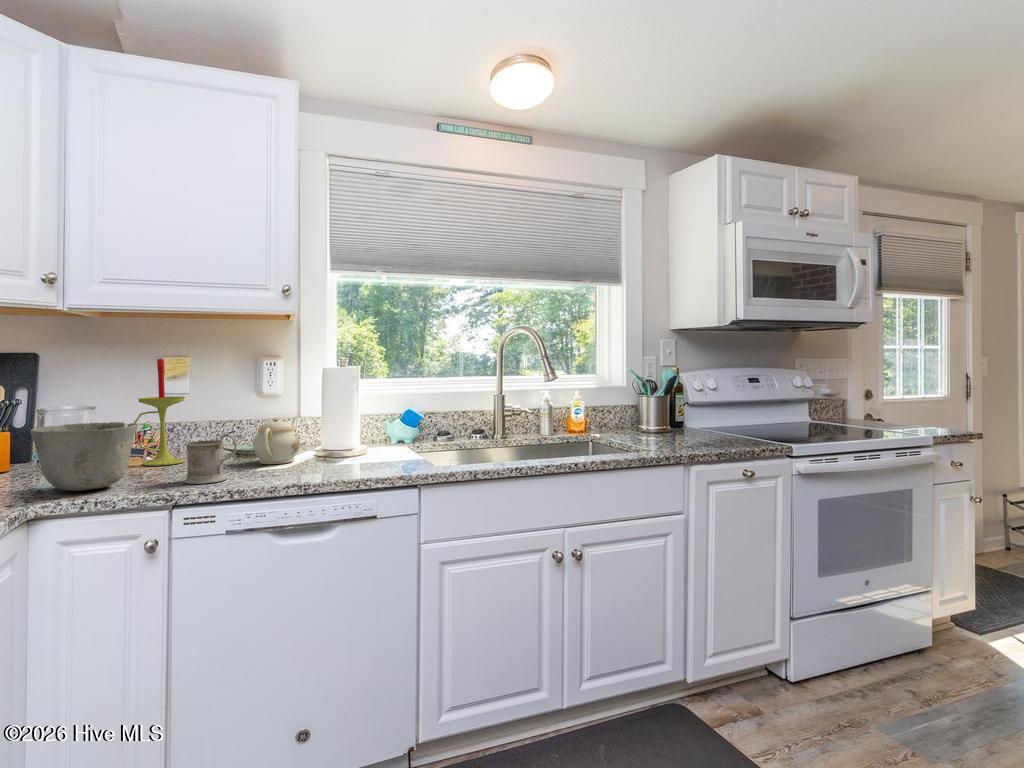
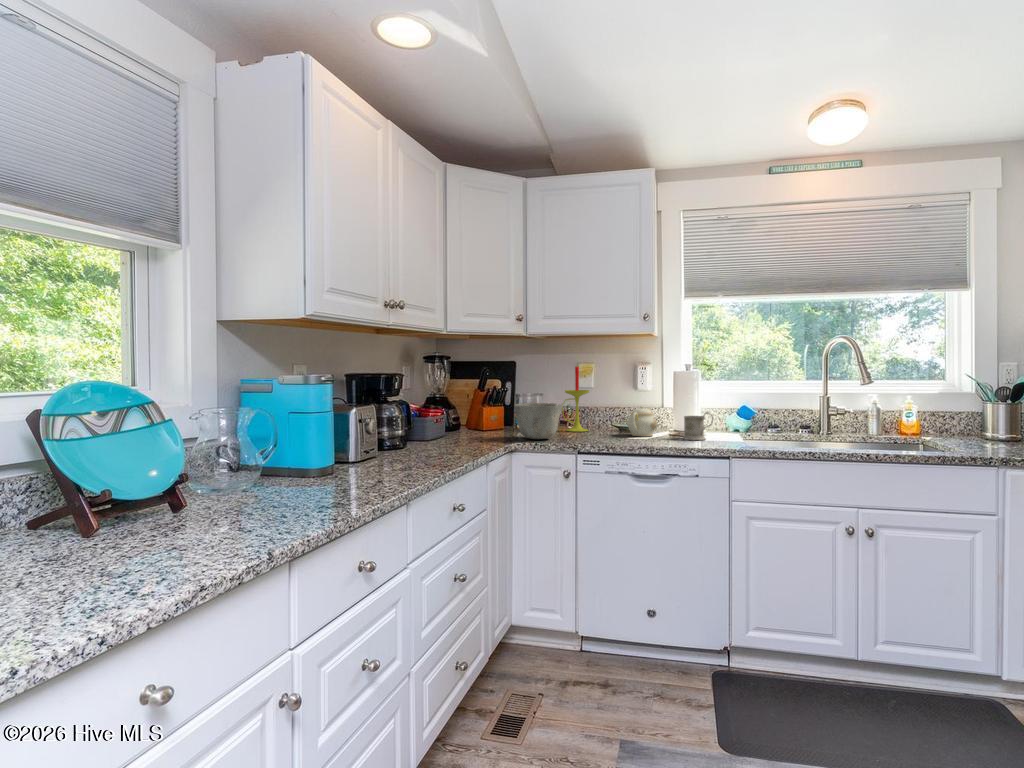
mug: present [184,433,237,484] -> present [683,412,713,440]

